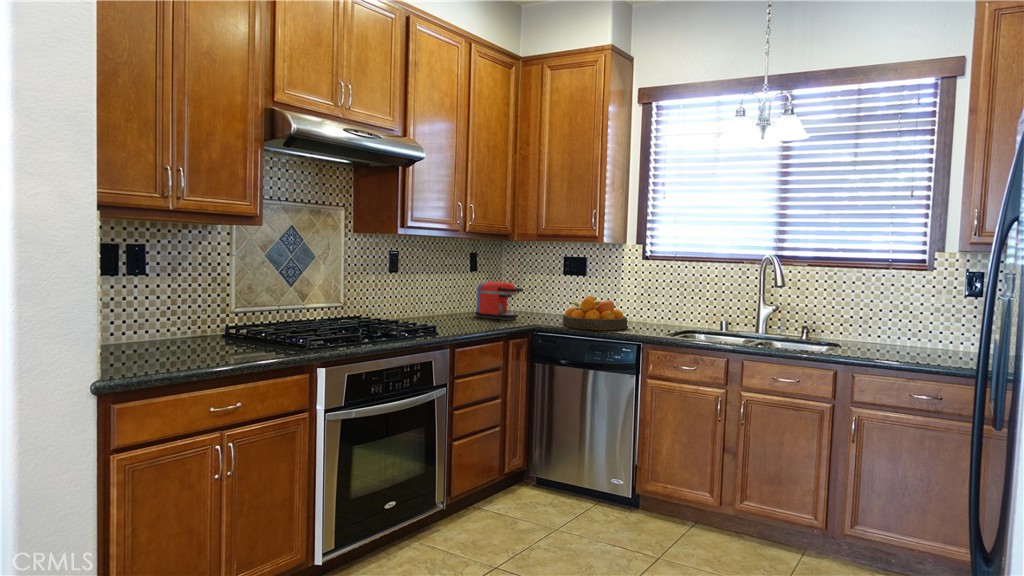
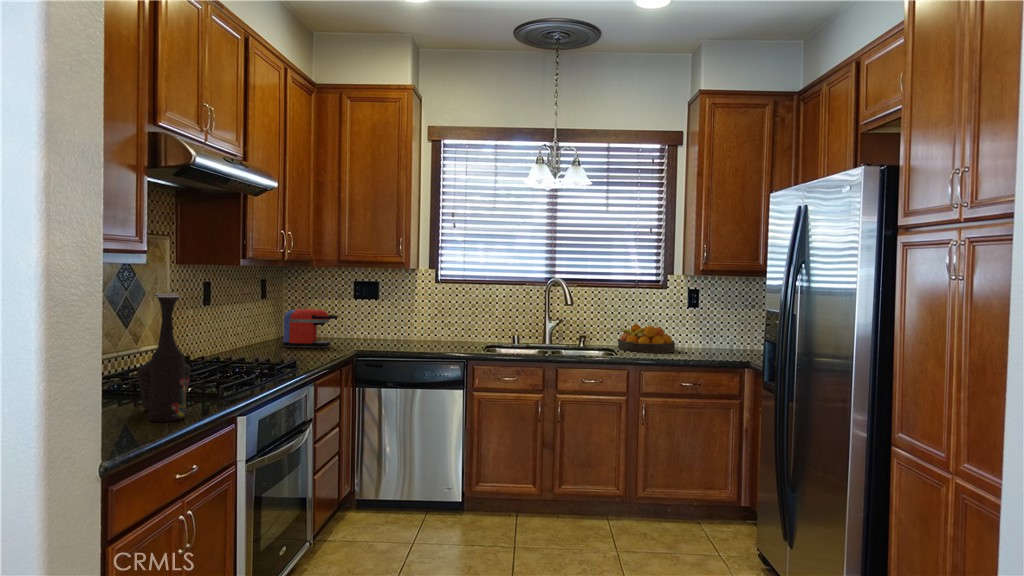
vase: none [196,251,256,360] -> present [137,293,191,422]
fruit bowl: present [563,296,627,330] -> present [617,324,675,353]

